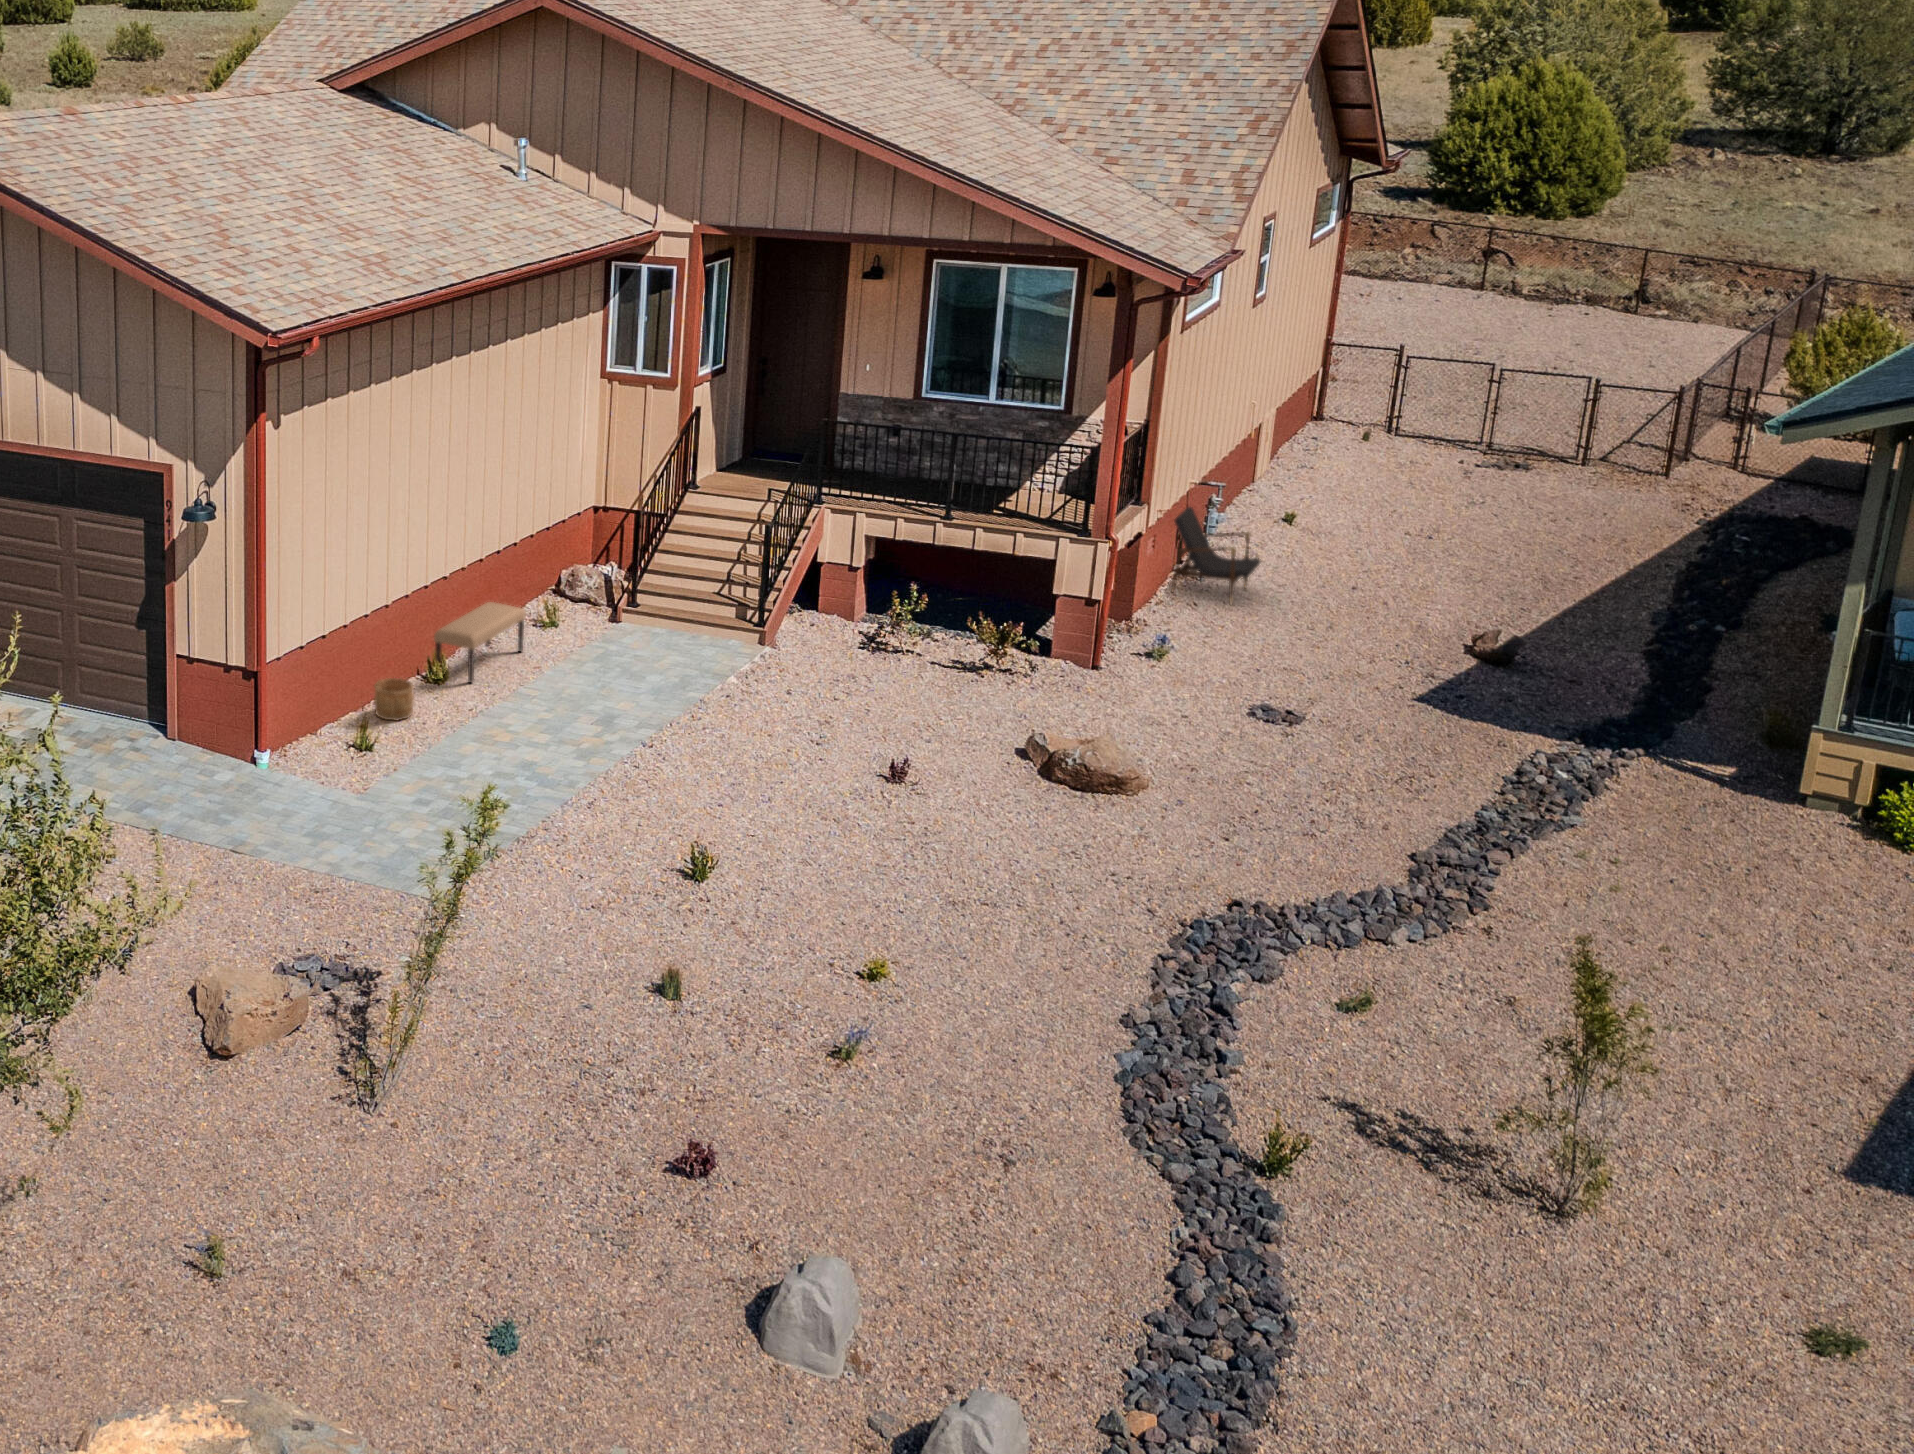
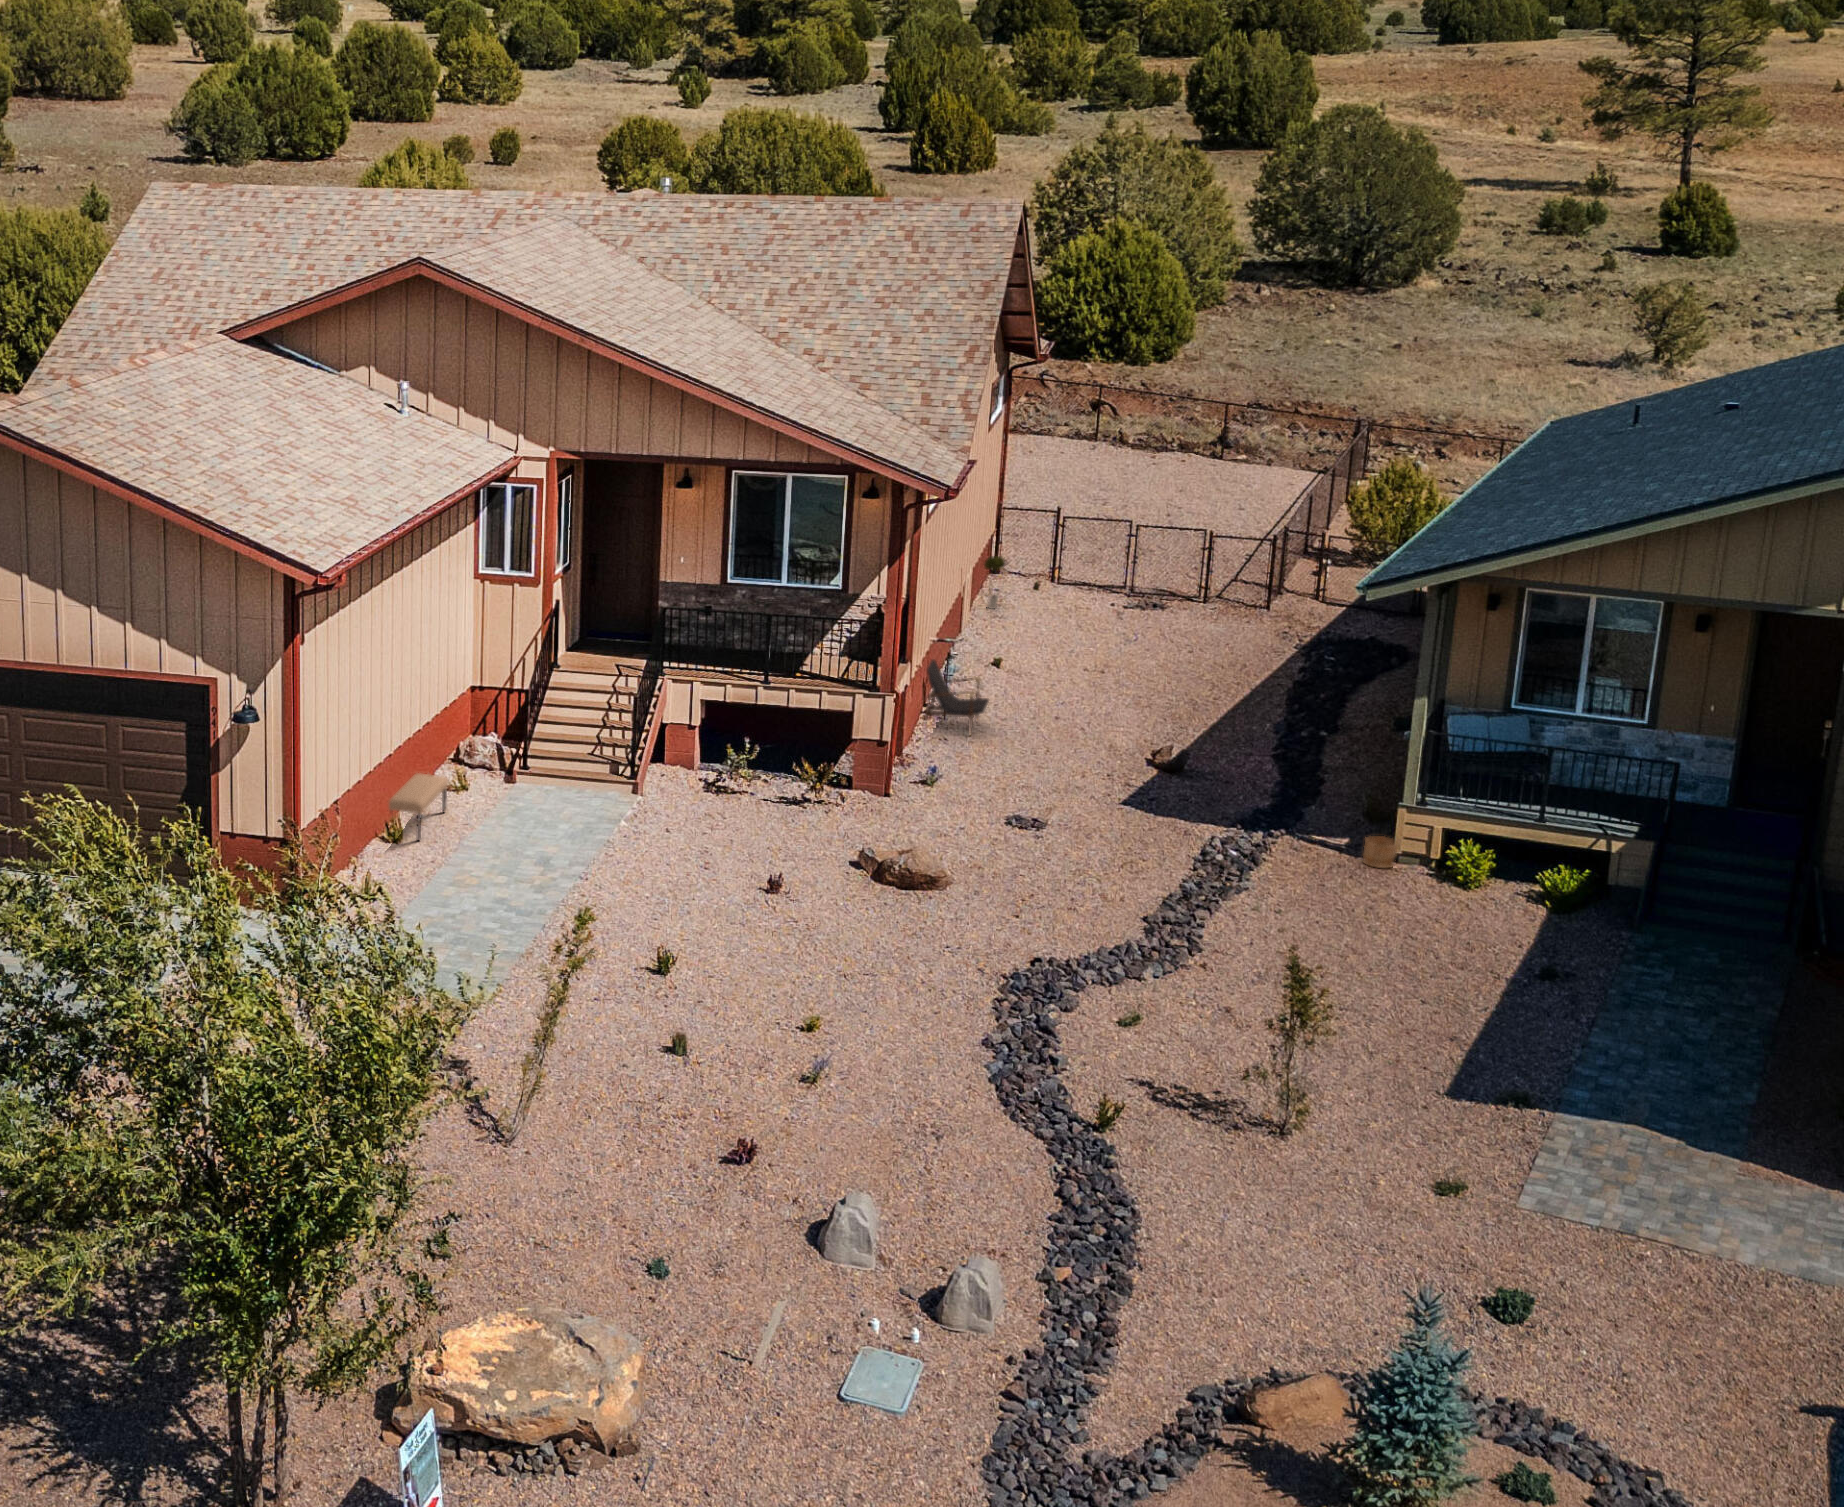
potted tree: none [1290,400,1324,464] -> present [984,556,1006,609]
wooden bucket: present [374,678,415,720] -> present [1363,836,1398,868]

